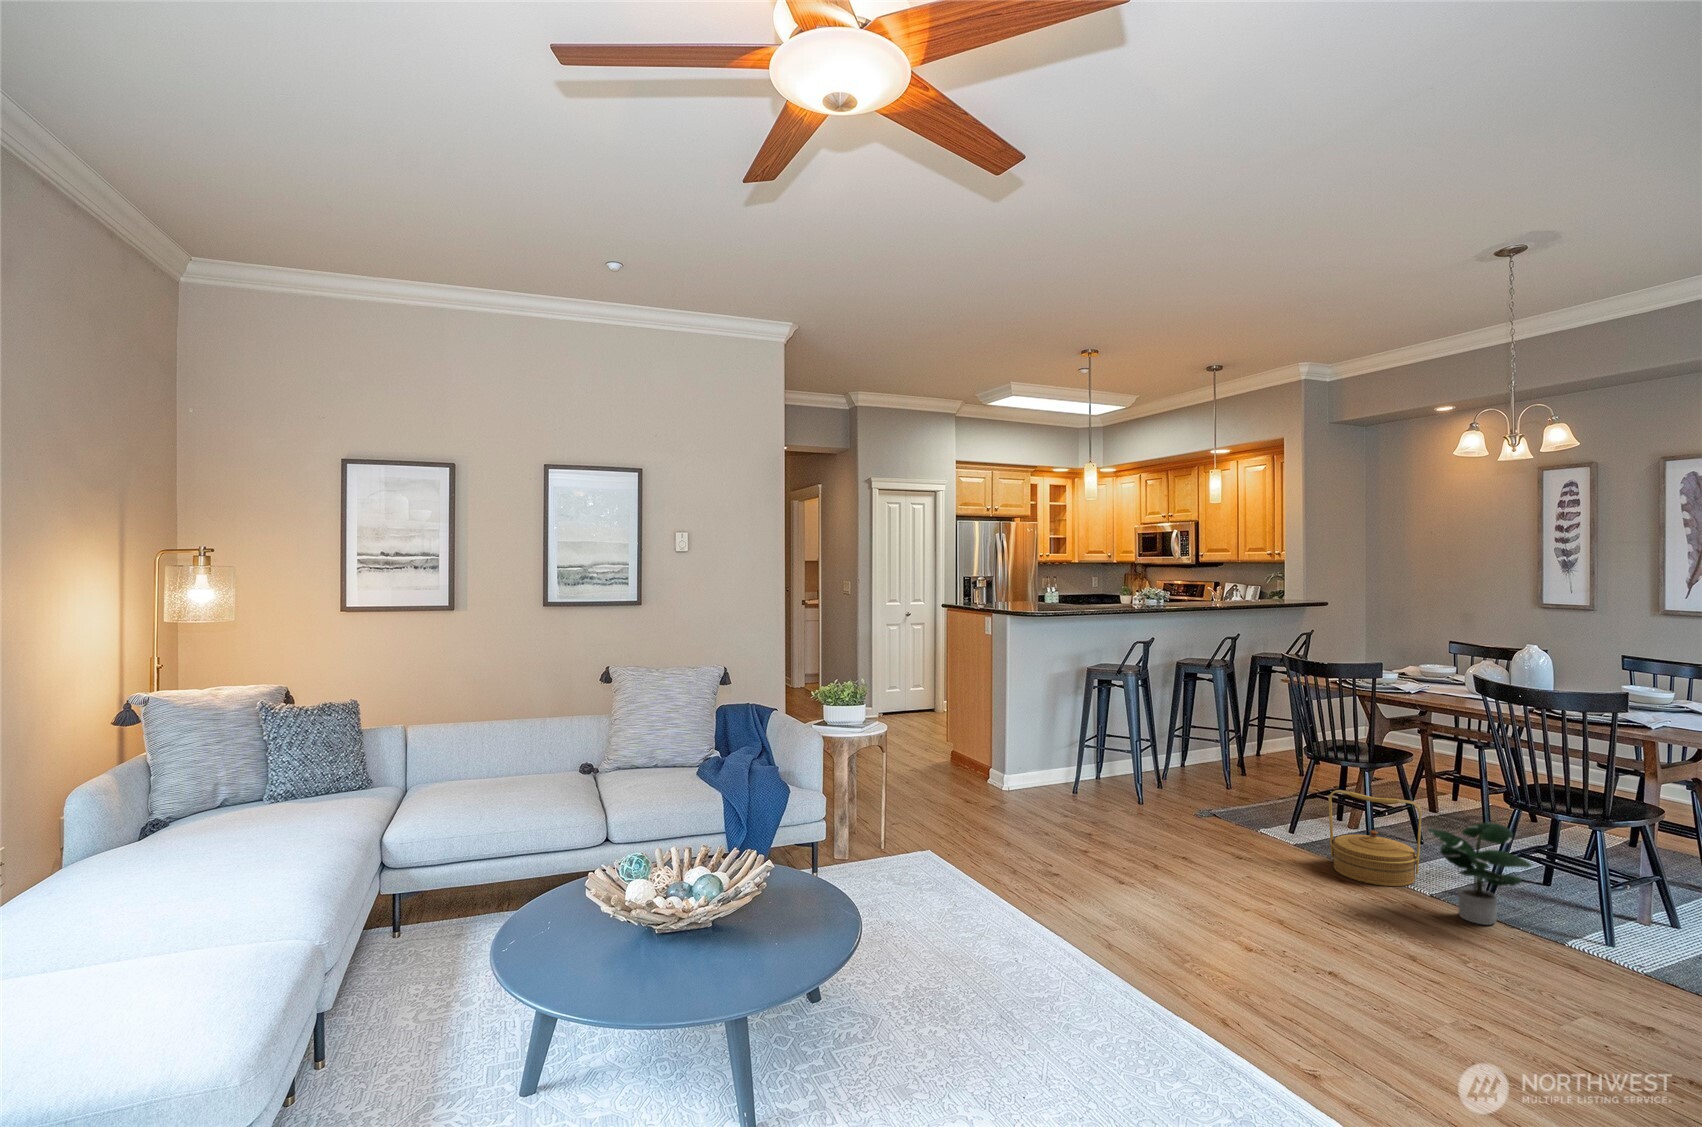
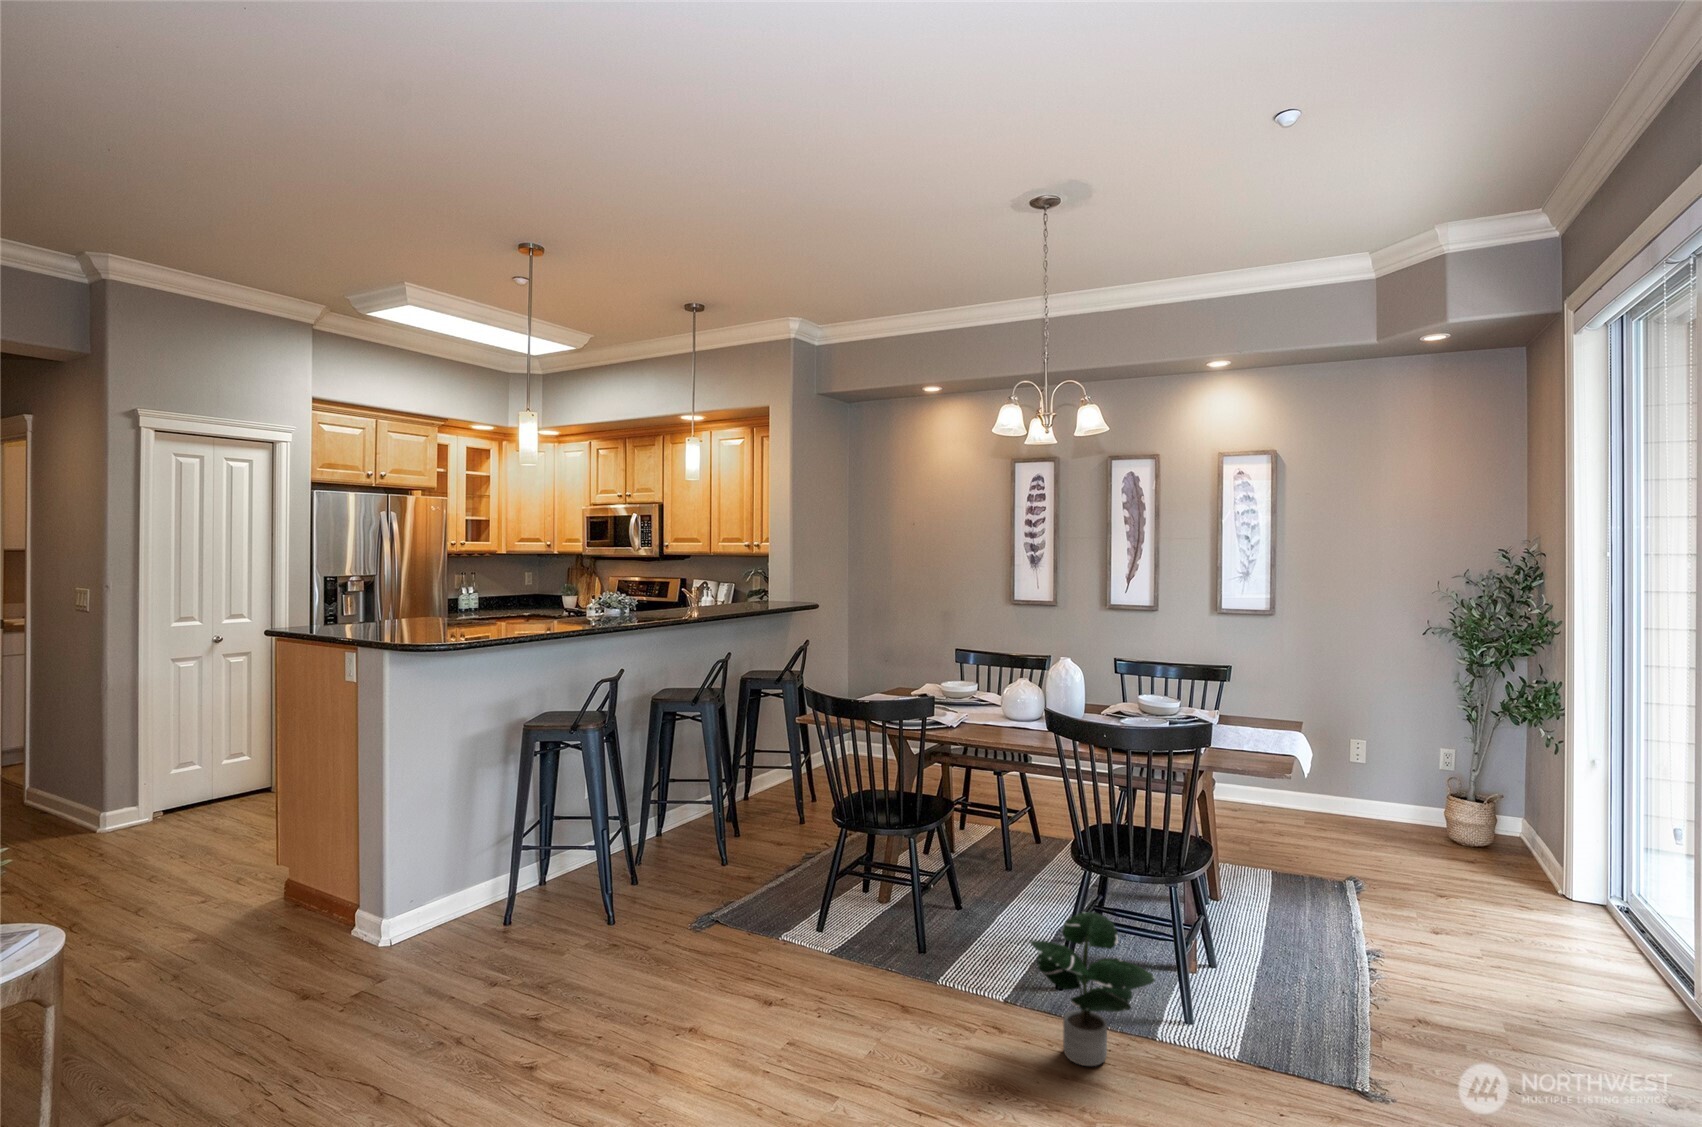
basket: present [1329,790,1422,886] -> none [886,885,997,1021]

